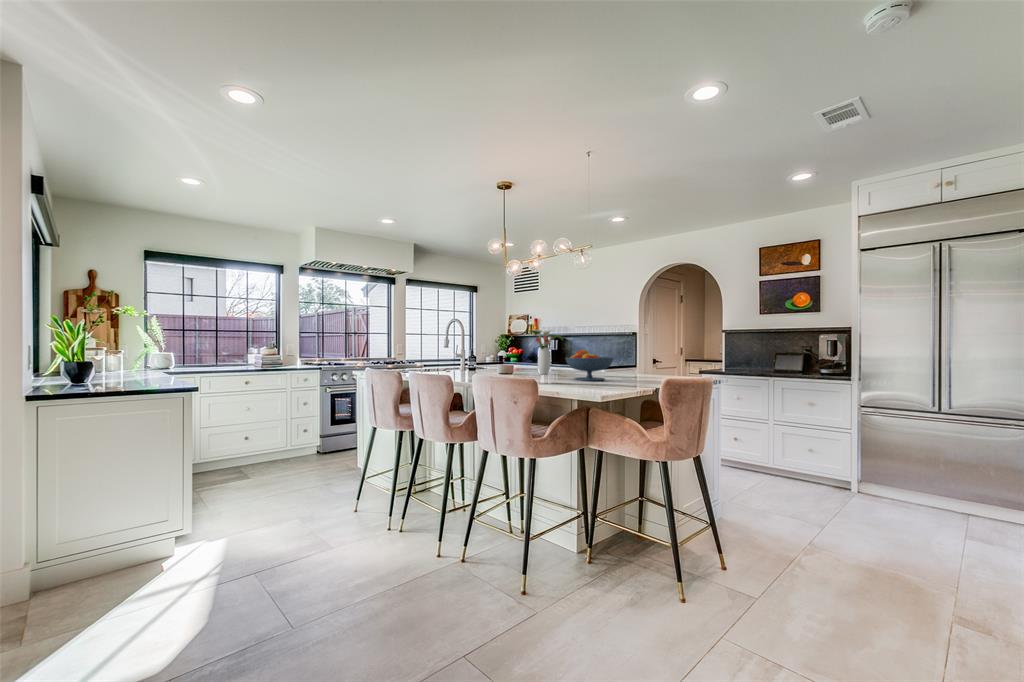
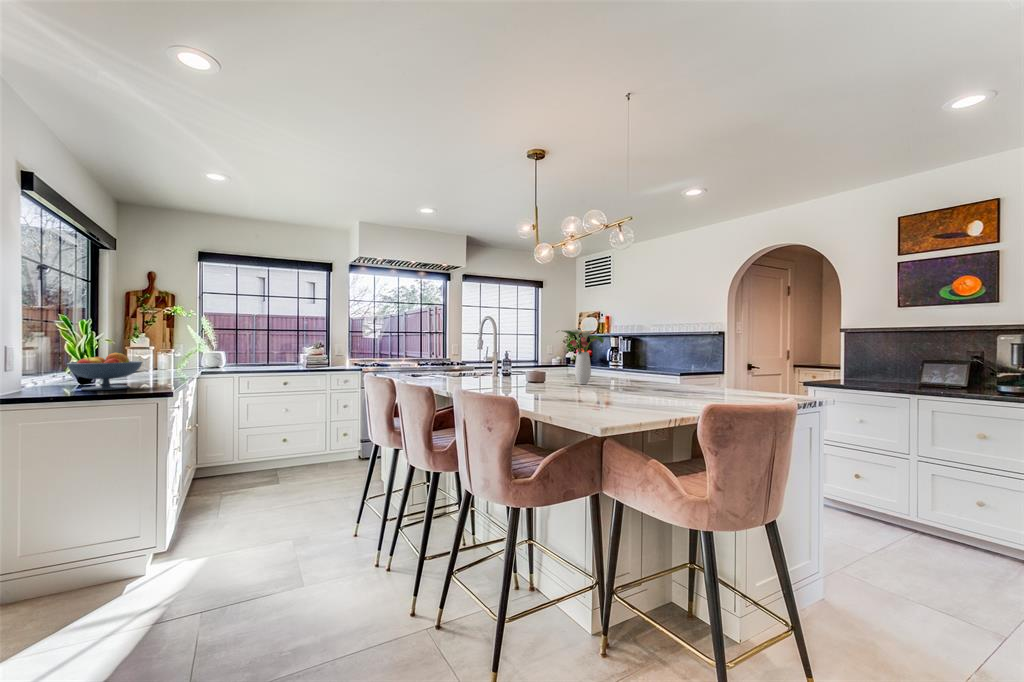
fruit bowl: present [565,350,614,381] -> present [67,353,142,390]

